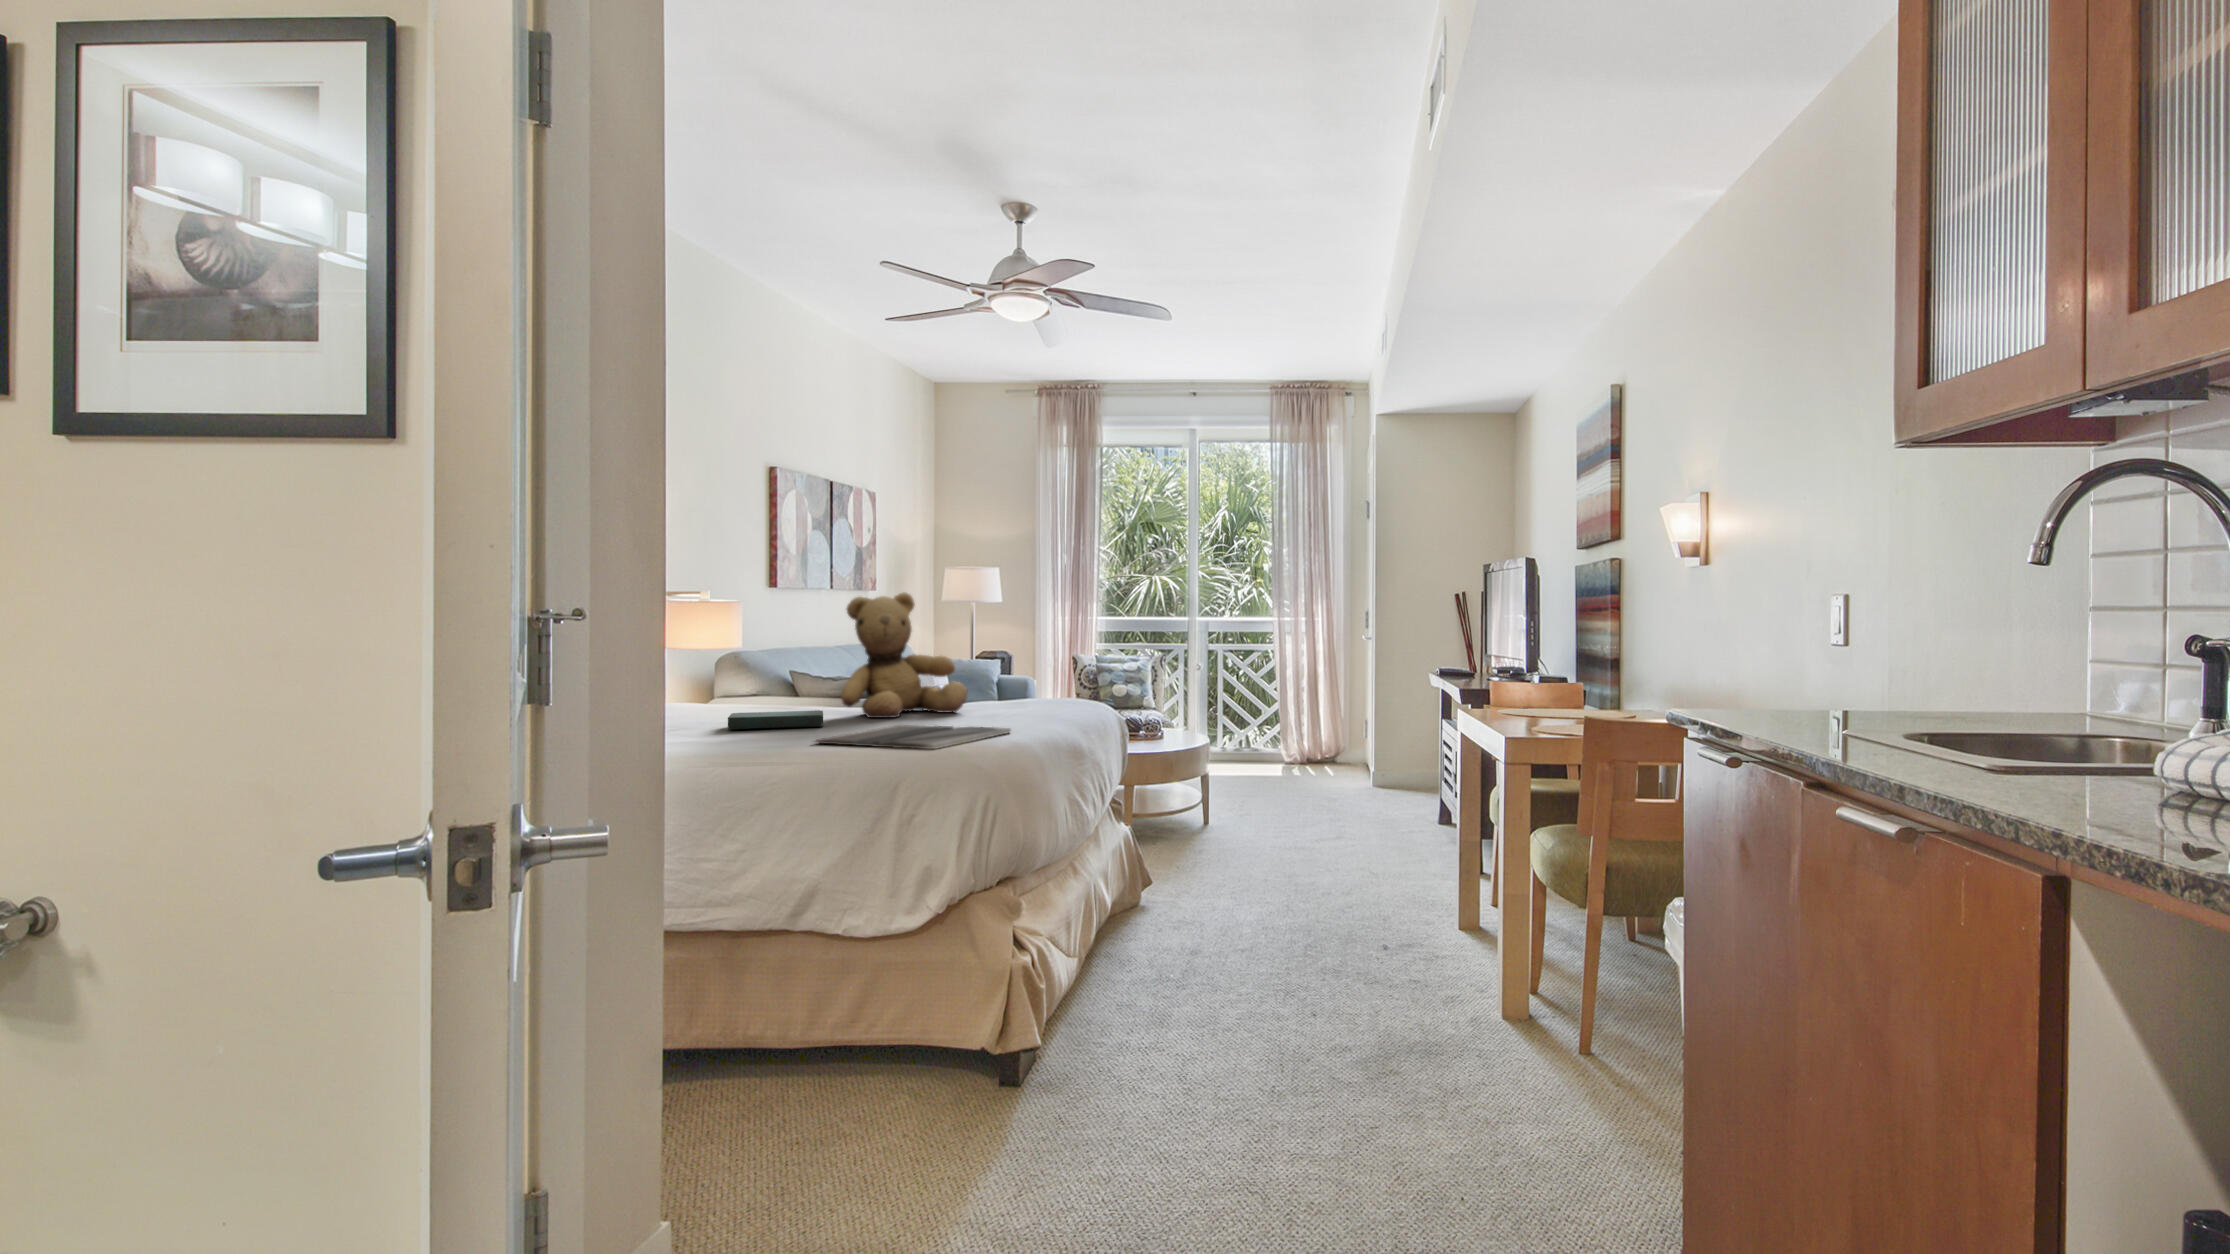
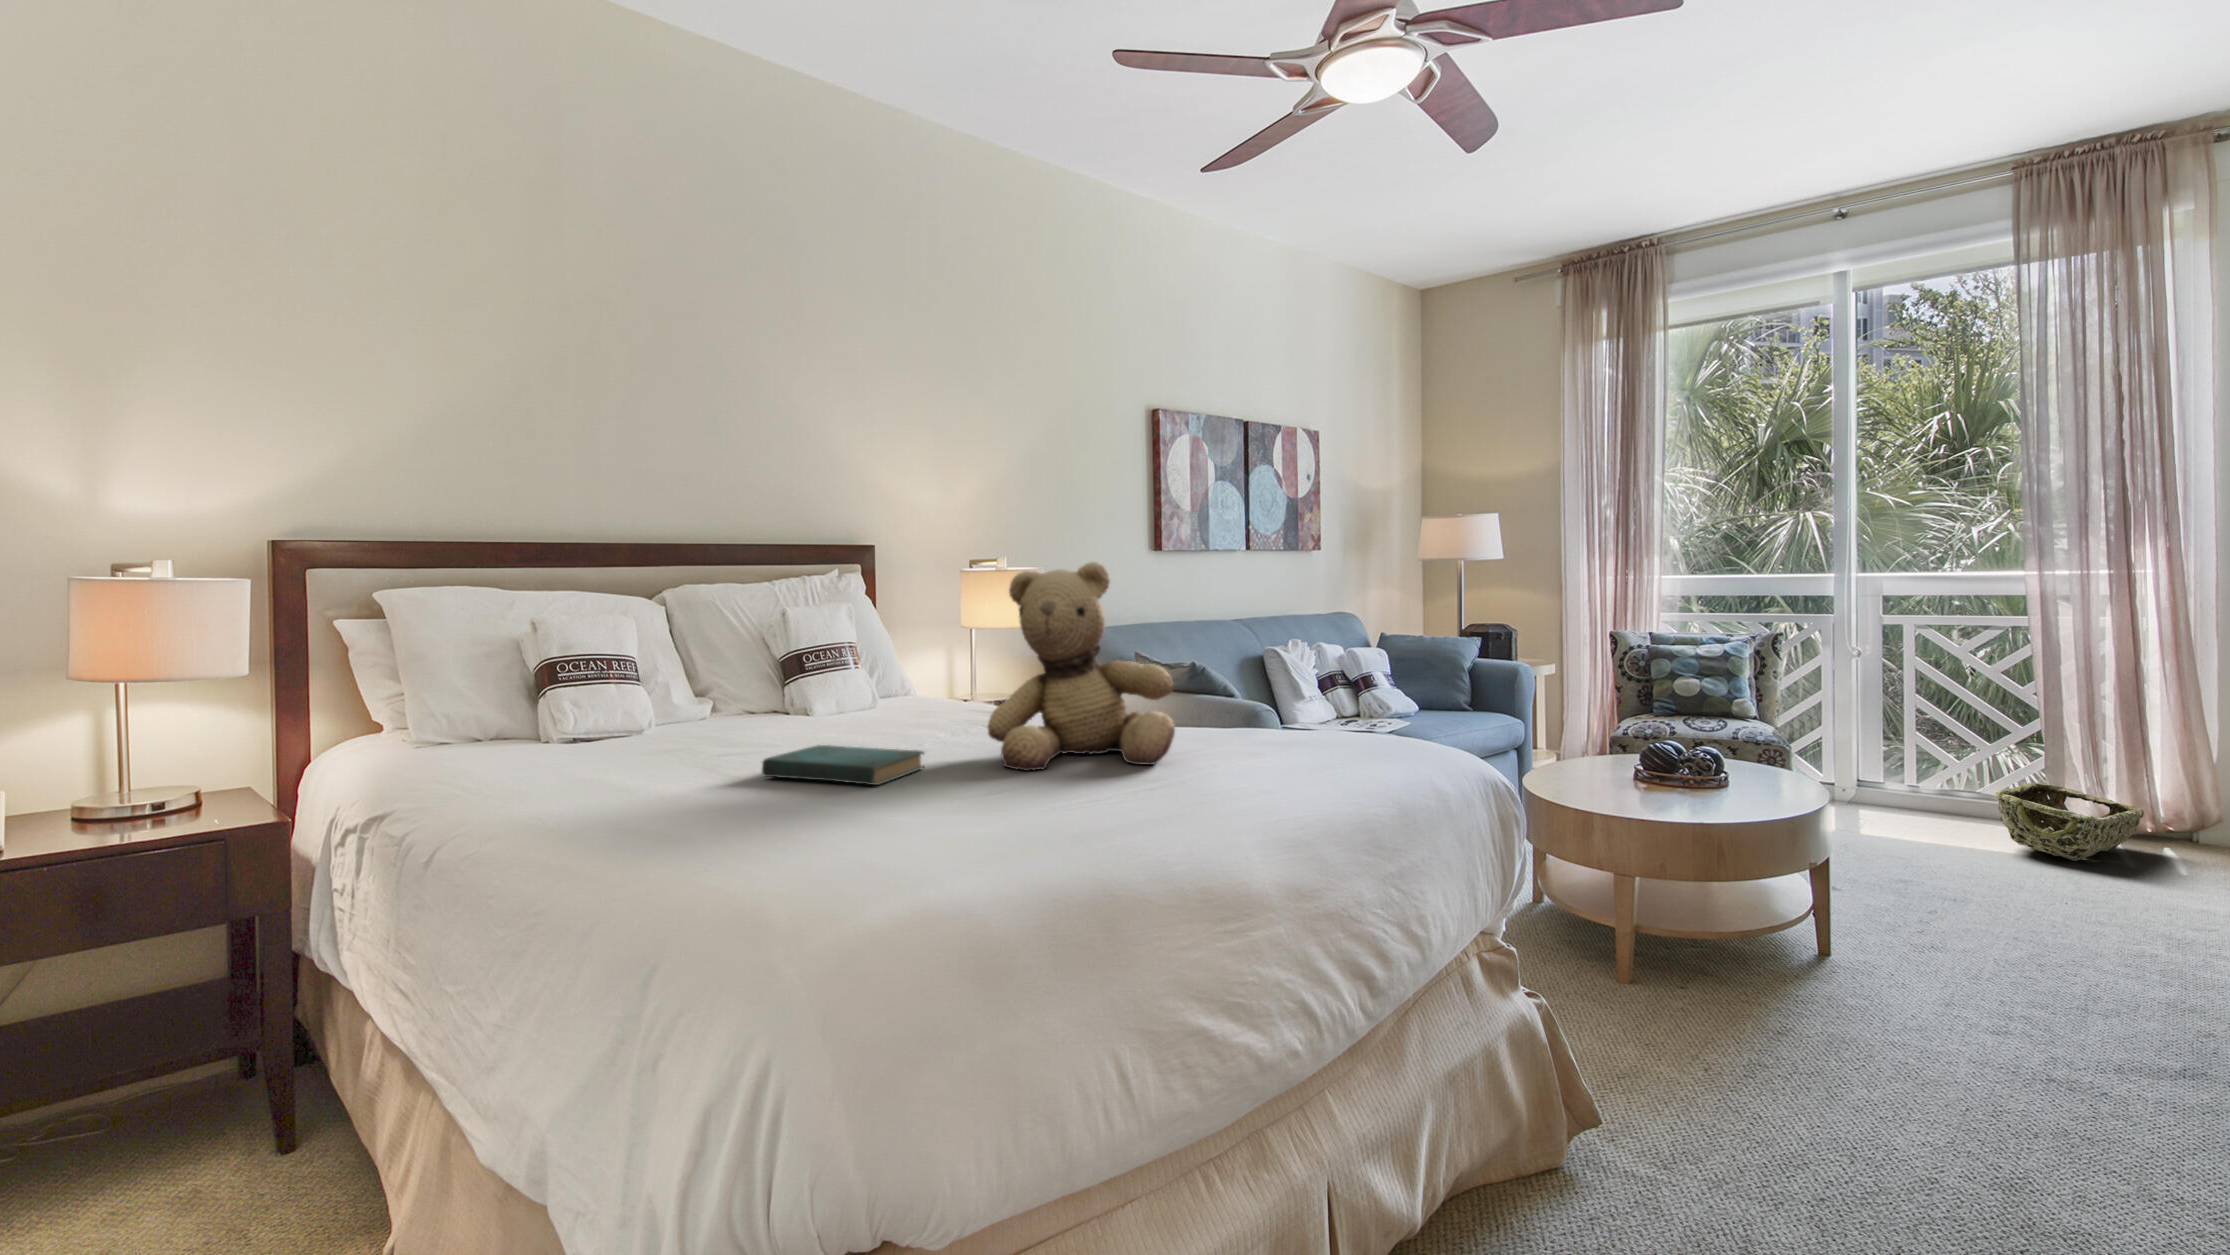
laptop: present [814,725,1011,749] -> none [686,807,1030,927]
woven basket: none [1262,737,1318,775] -> present [1995,783,2144,861]

